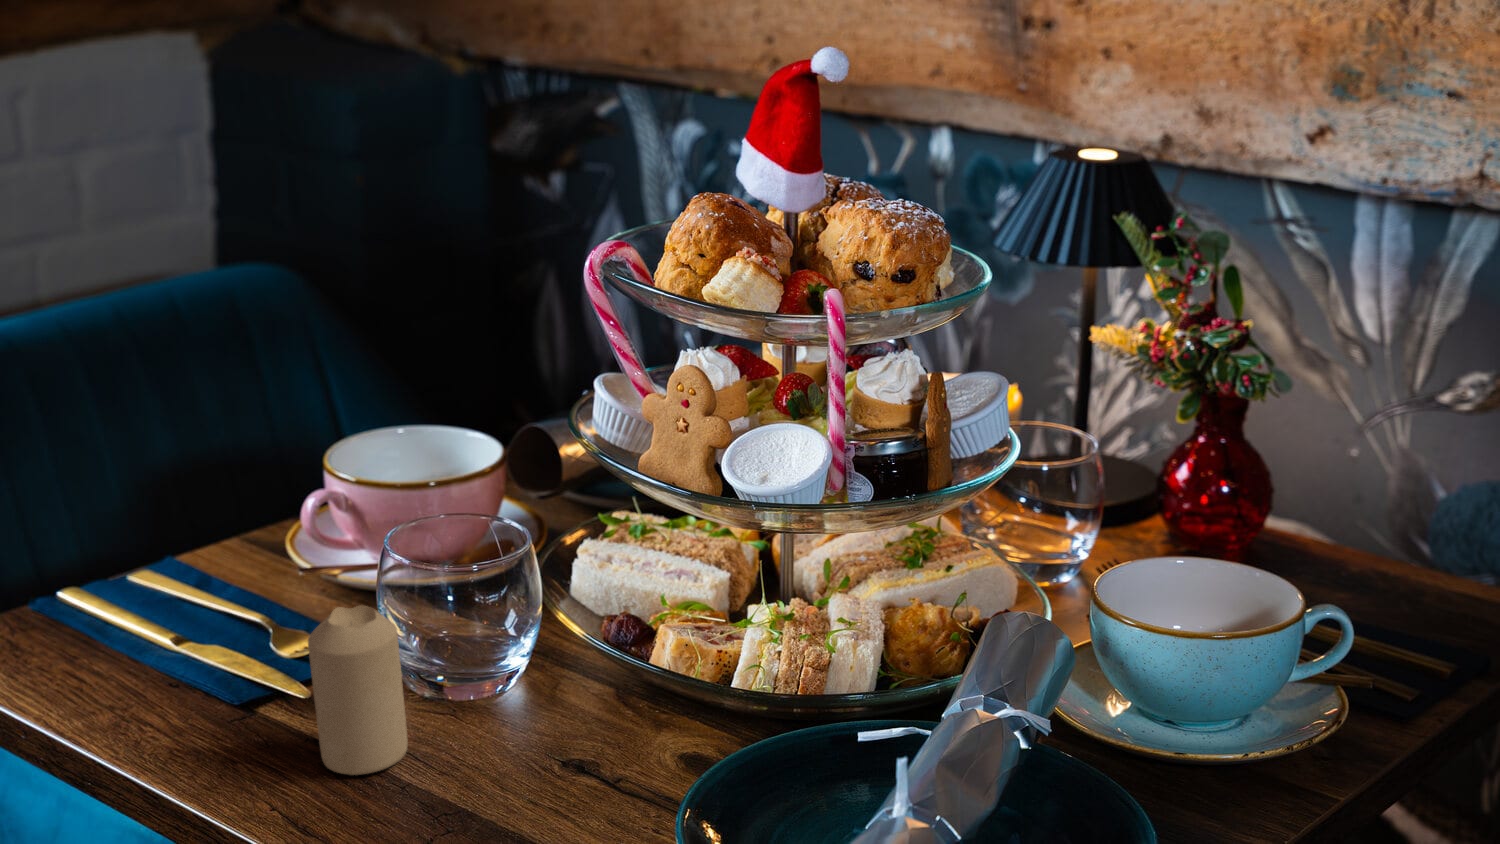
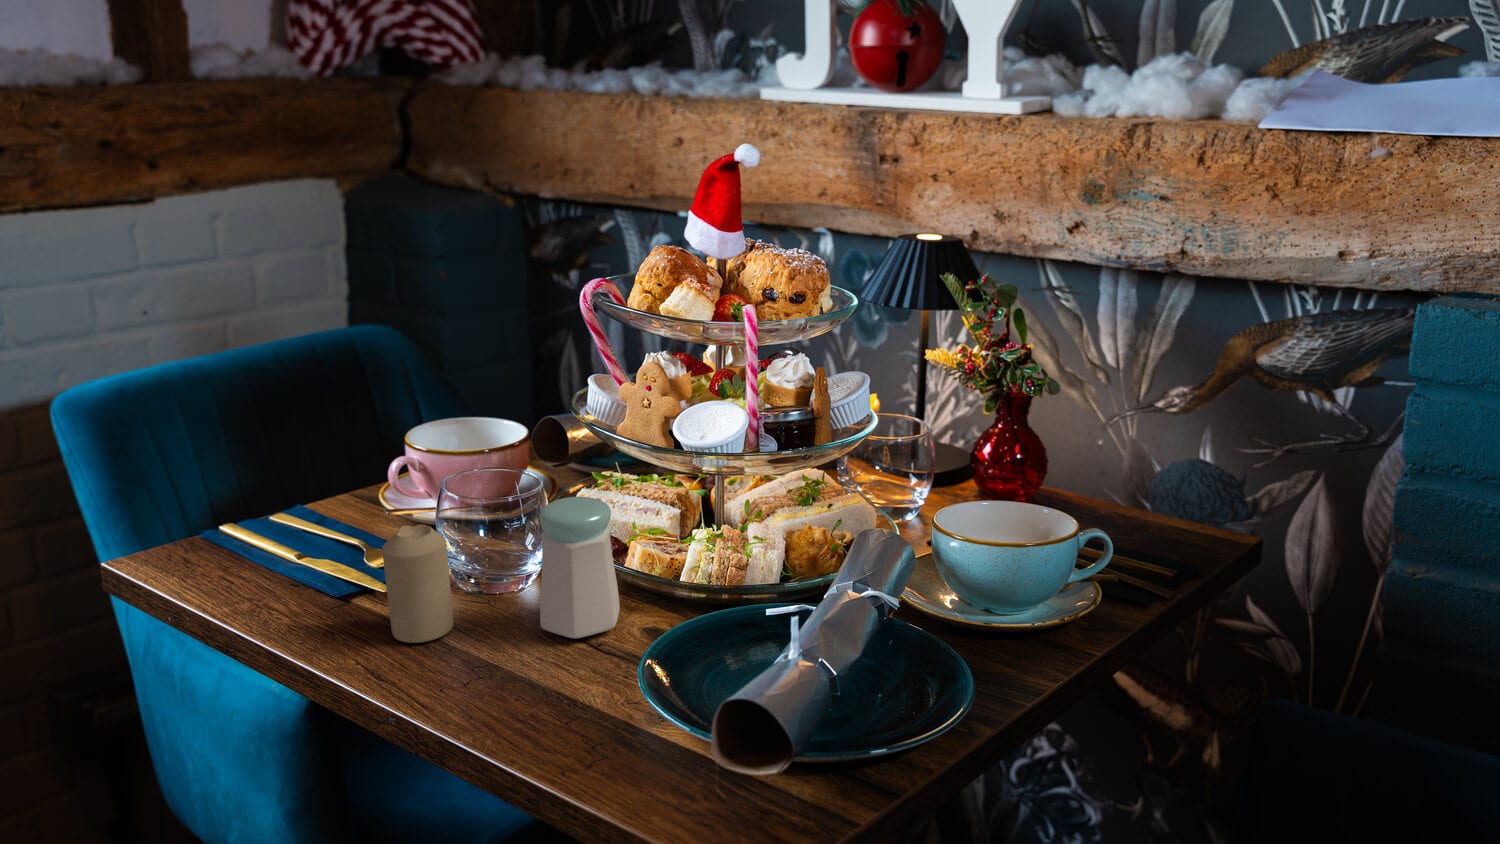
salt shaker: none [531,566,644,771] -> present [539,497,620,638]

